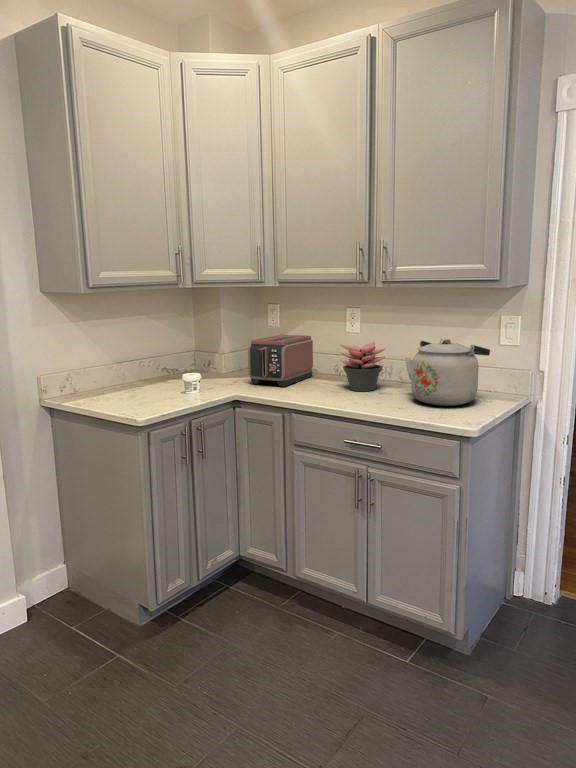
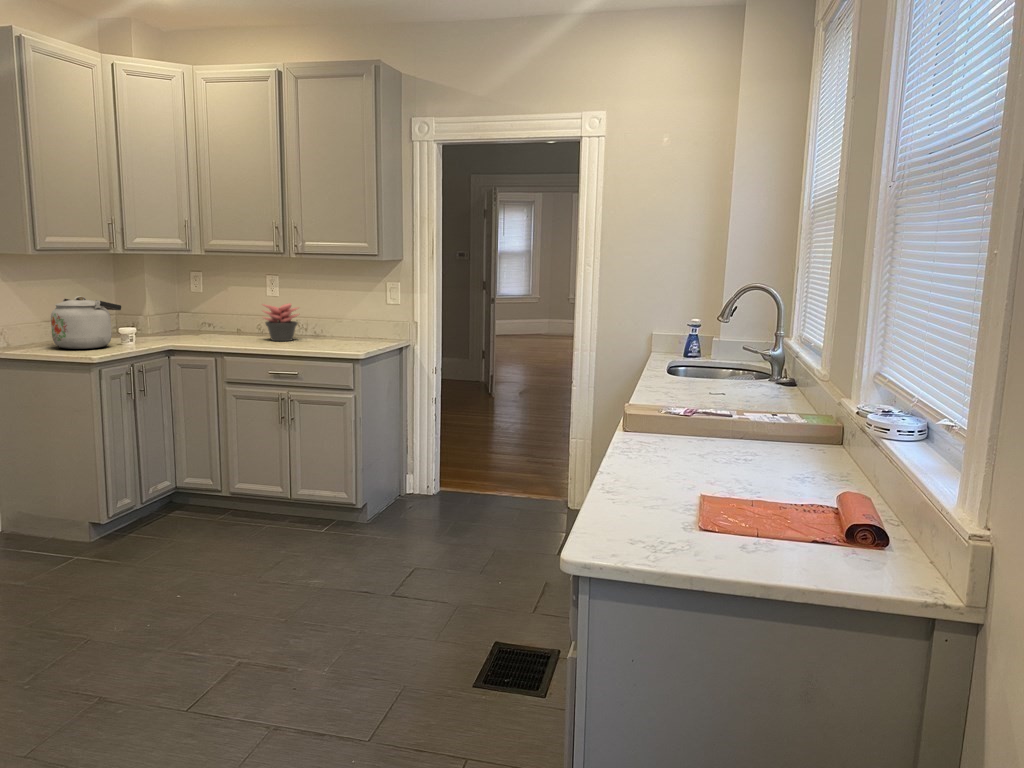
toaster: present [248,335,313,386] -> none [179,299,237,340]
kettle: present [405,339,490,406] -> present [51,296,121,349]

